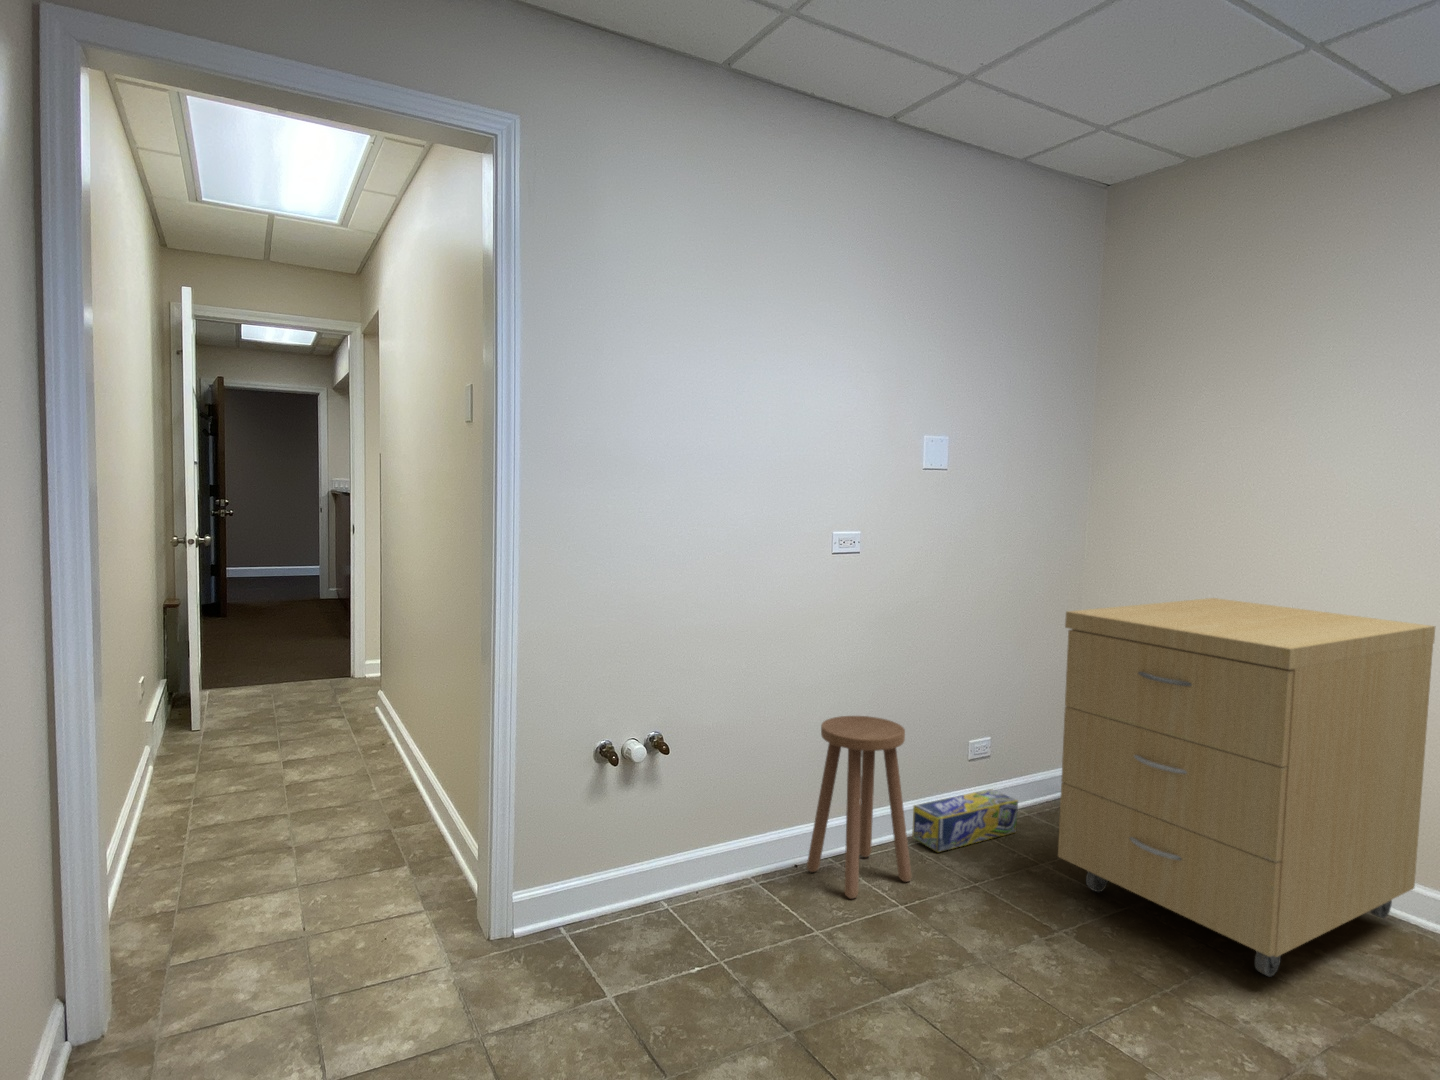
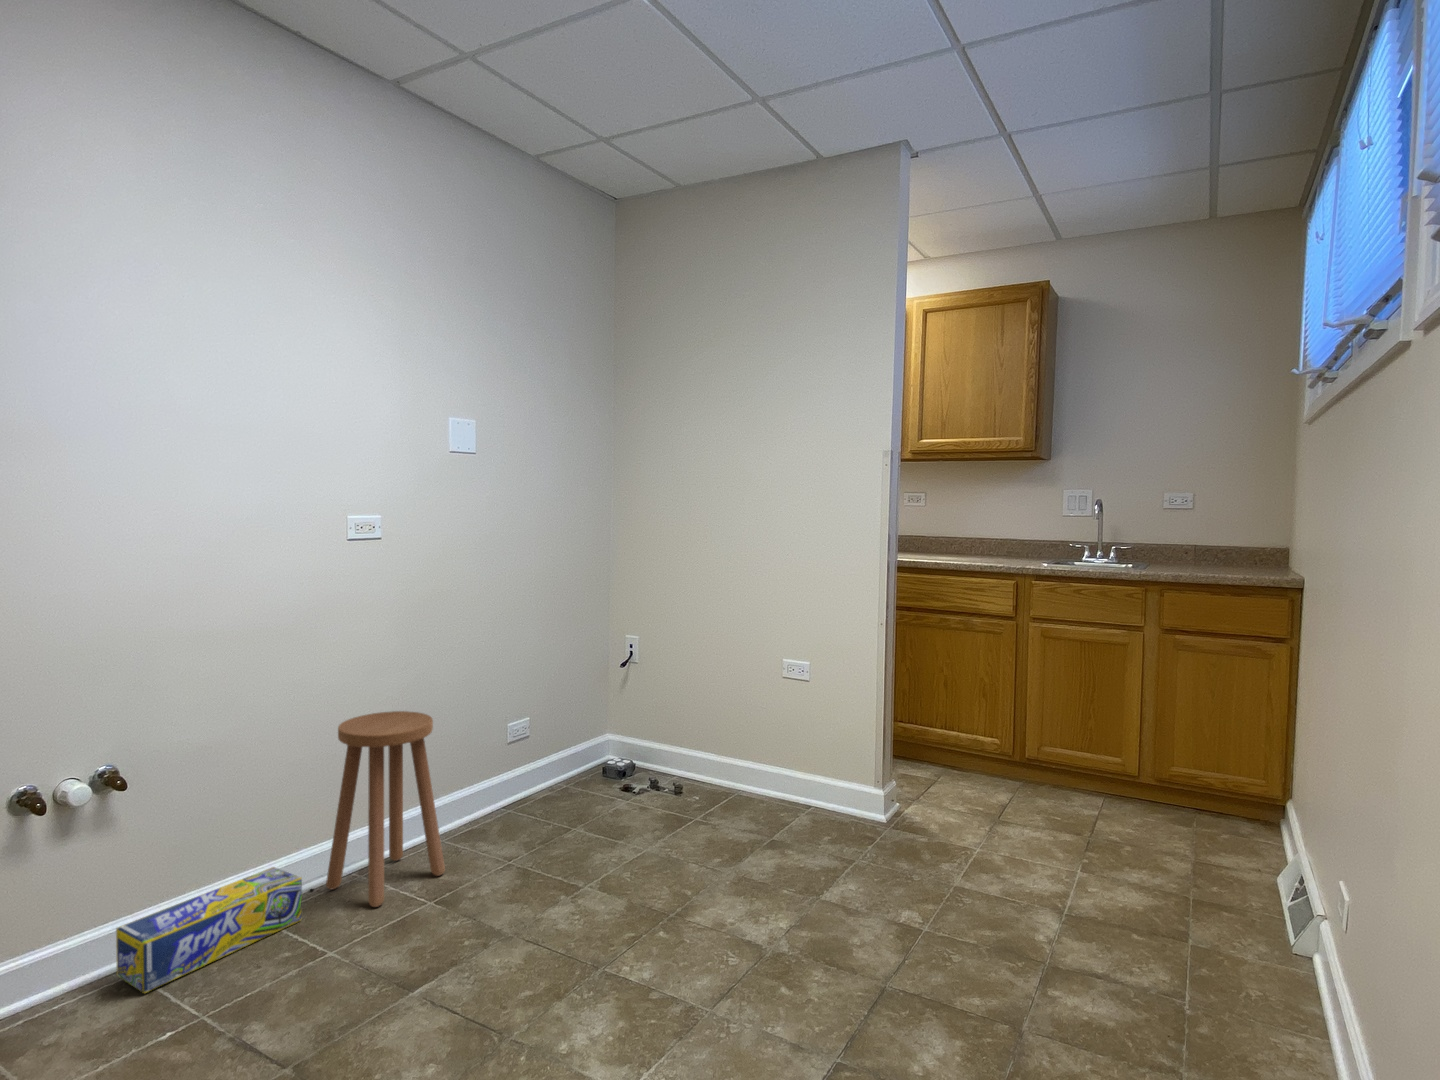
storage cabinet: present [1058,598,1435,976] -> none [586,571,855,882]
box: present [912,789,1018,852] -> present [116,867,302,993]

